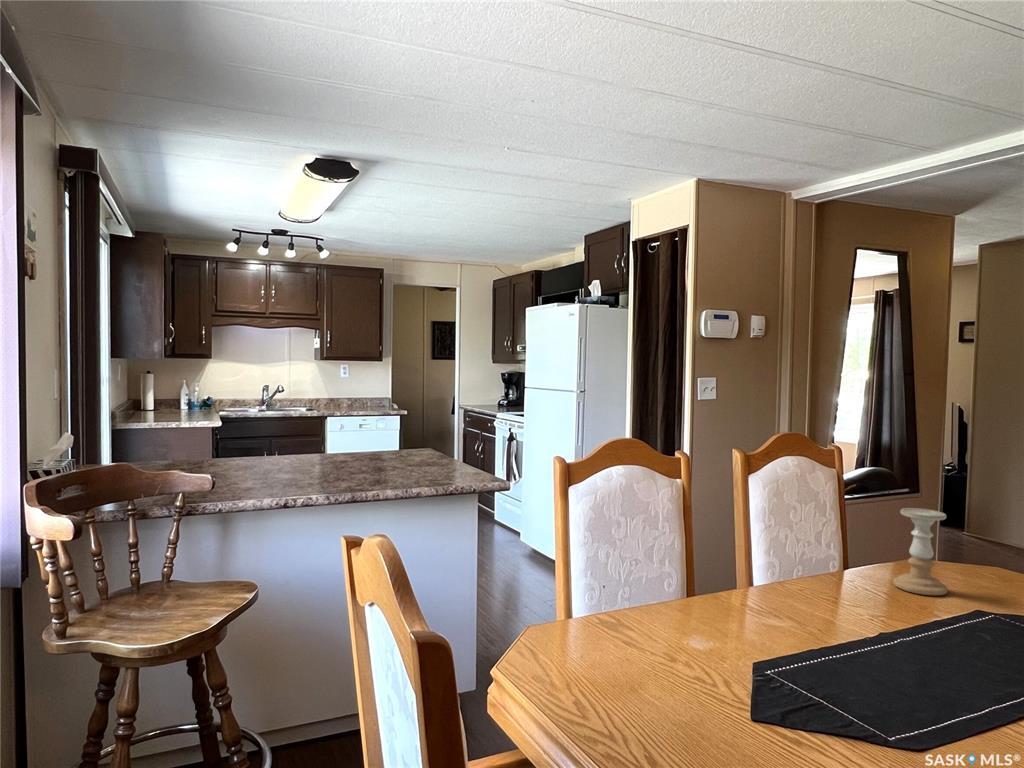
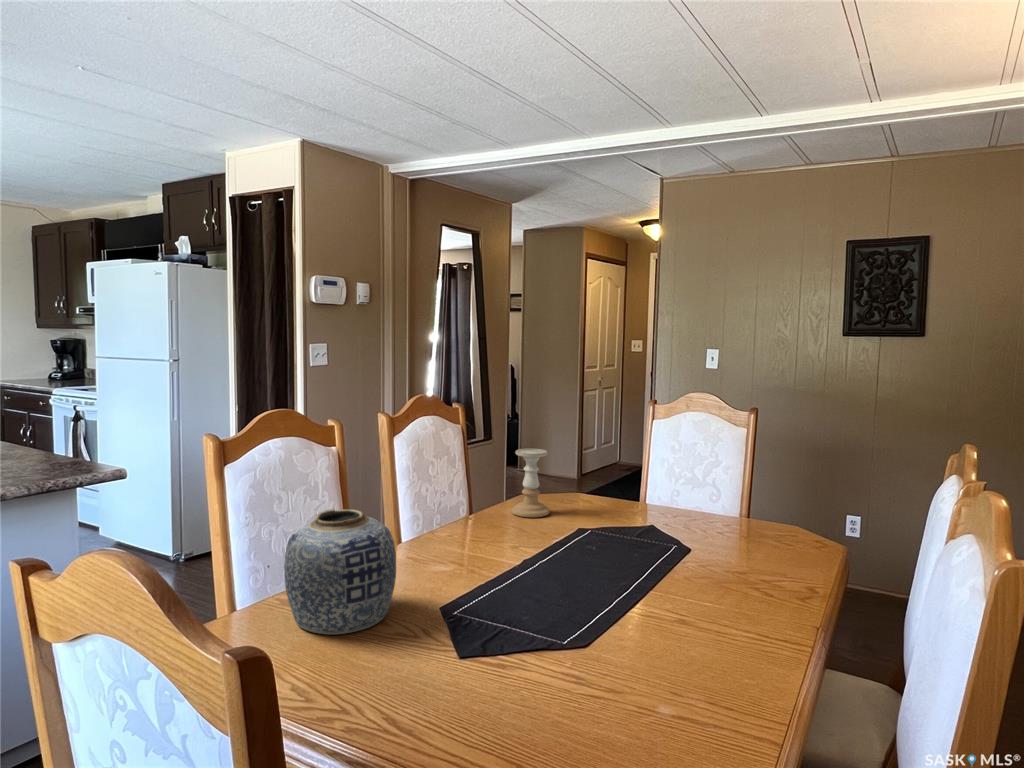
vase: none [595,538,706,666] -> present [284,509,396,634]

